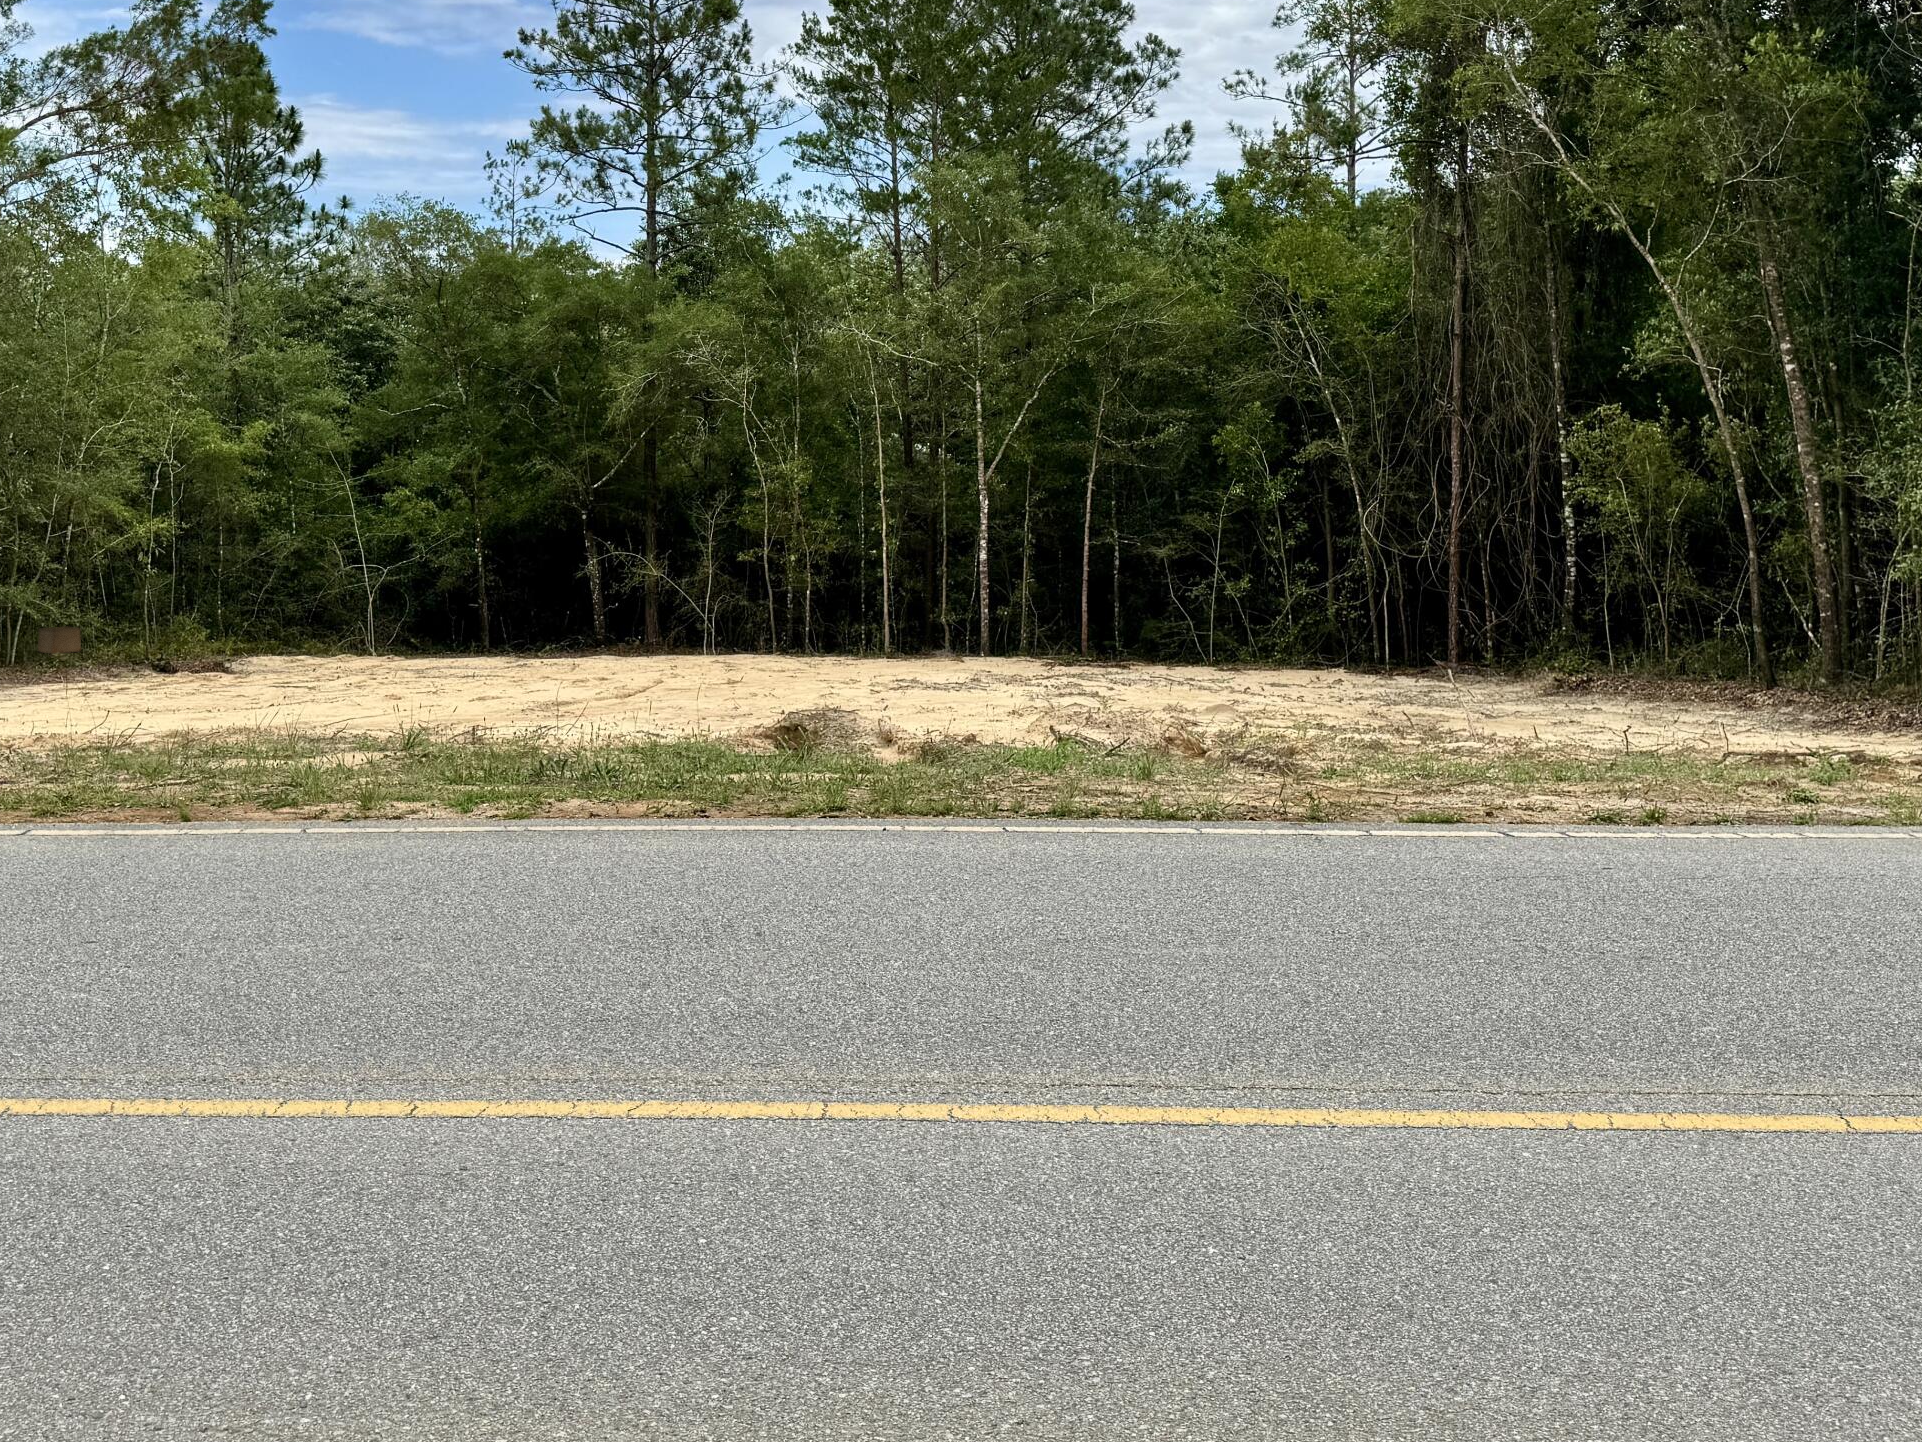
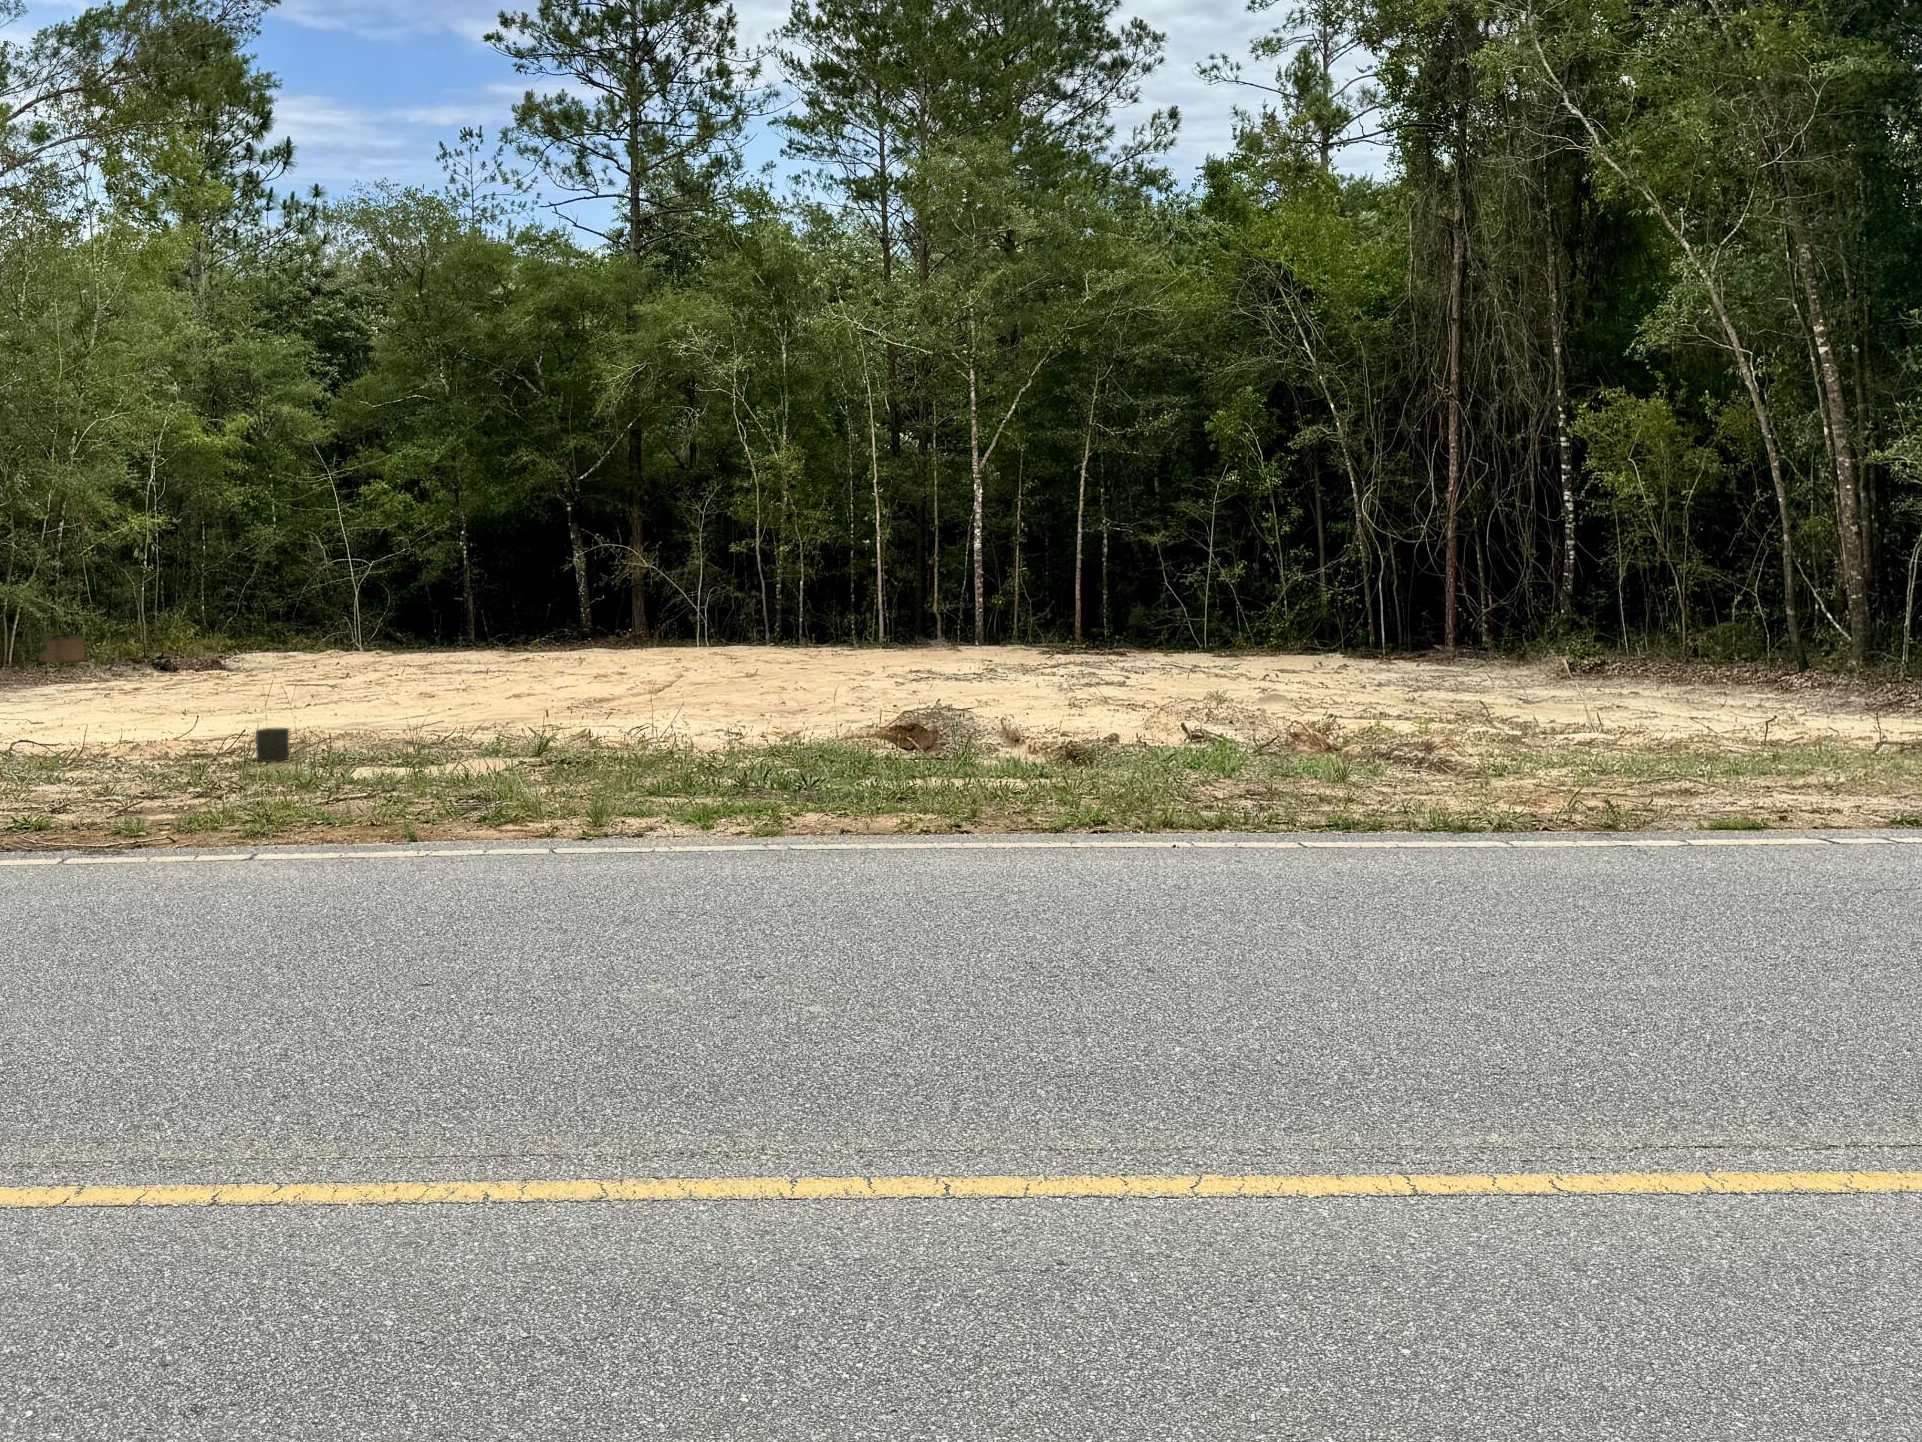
planter: none [162,709,194,741] -> present [256,728,290,762]

